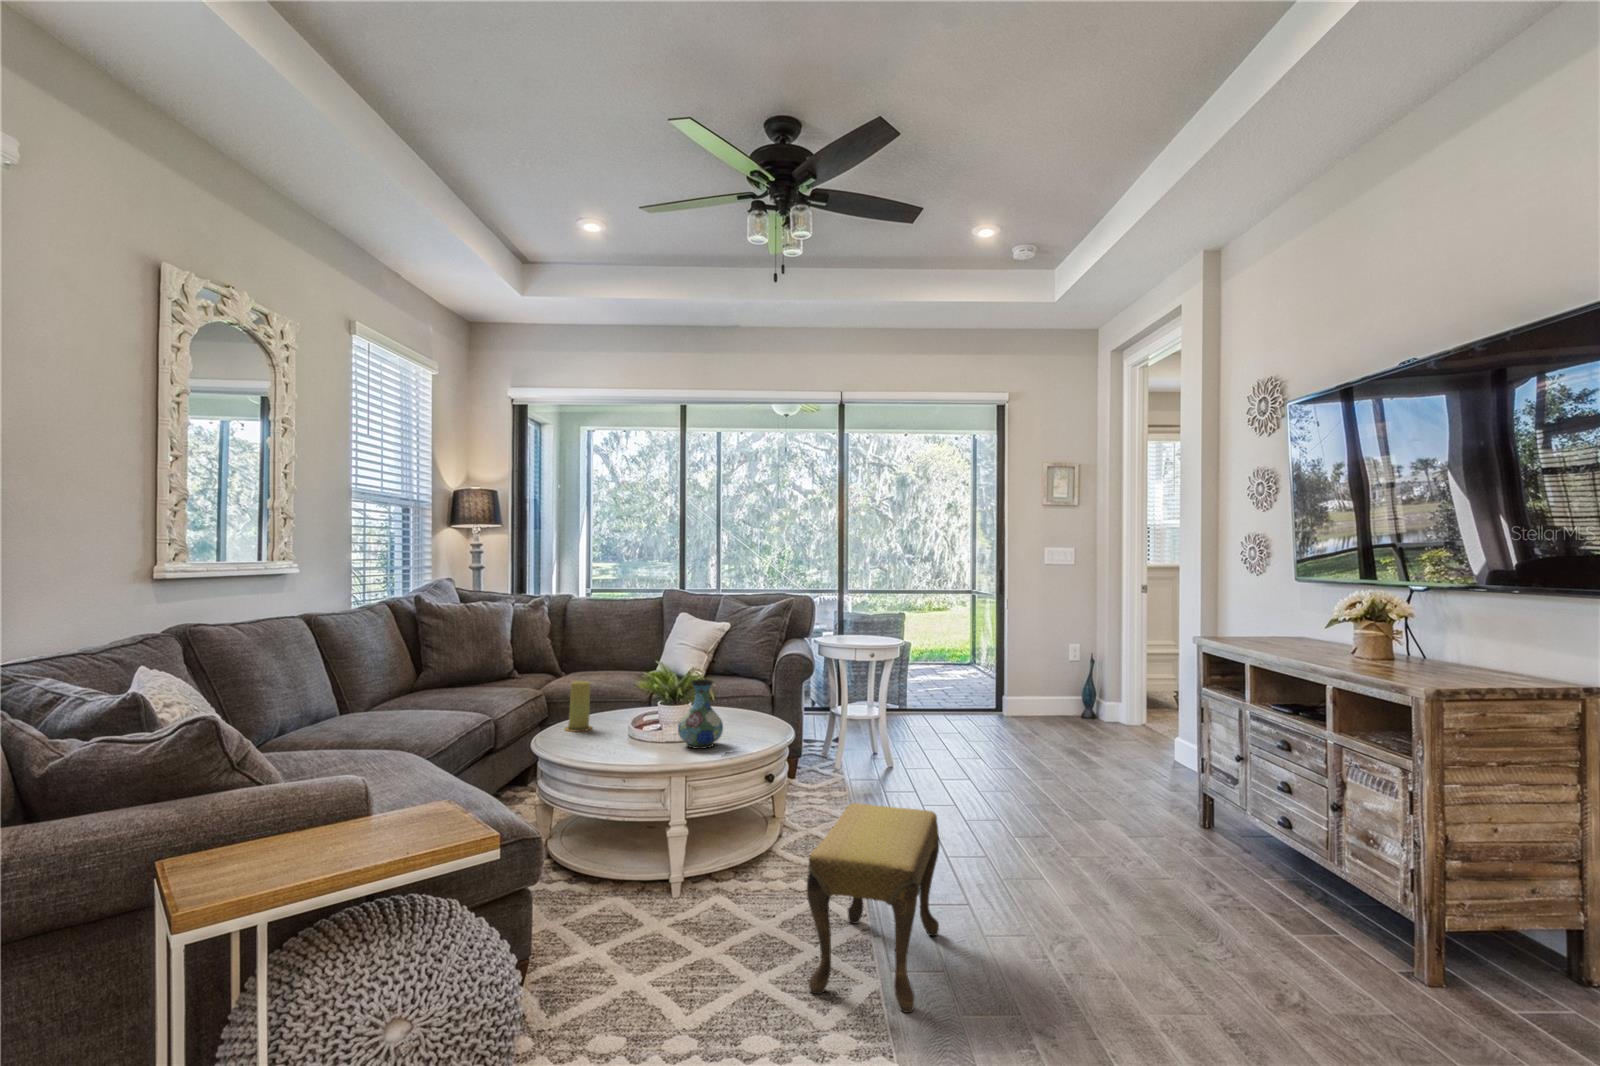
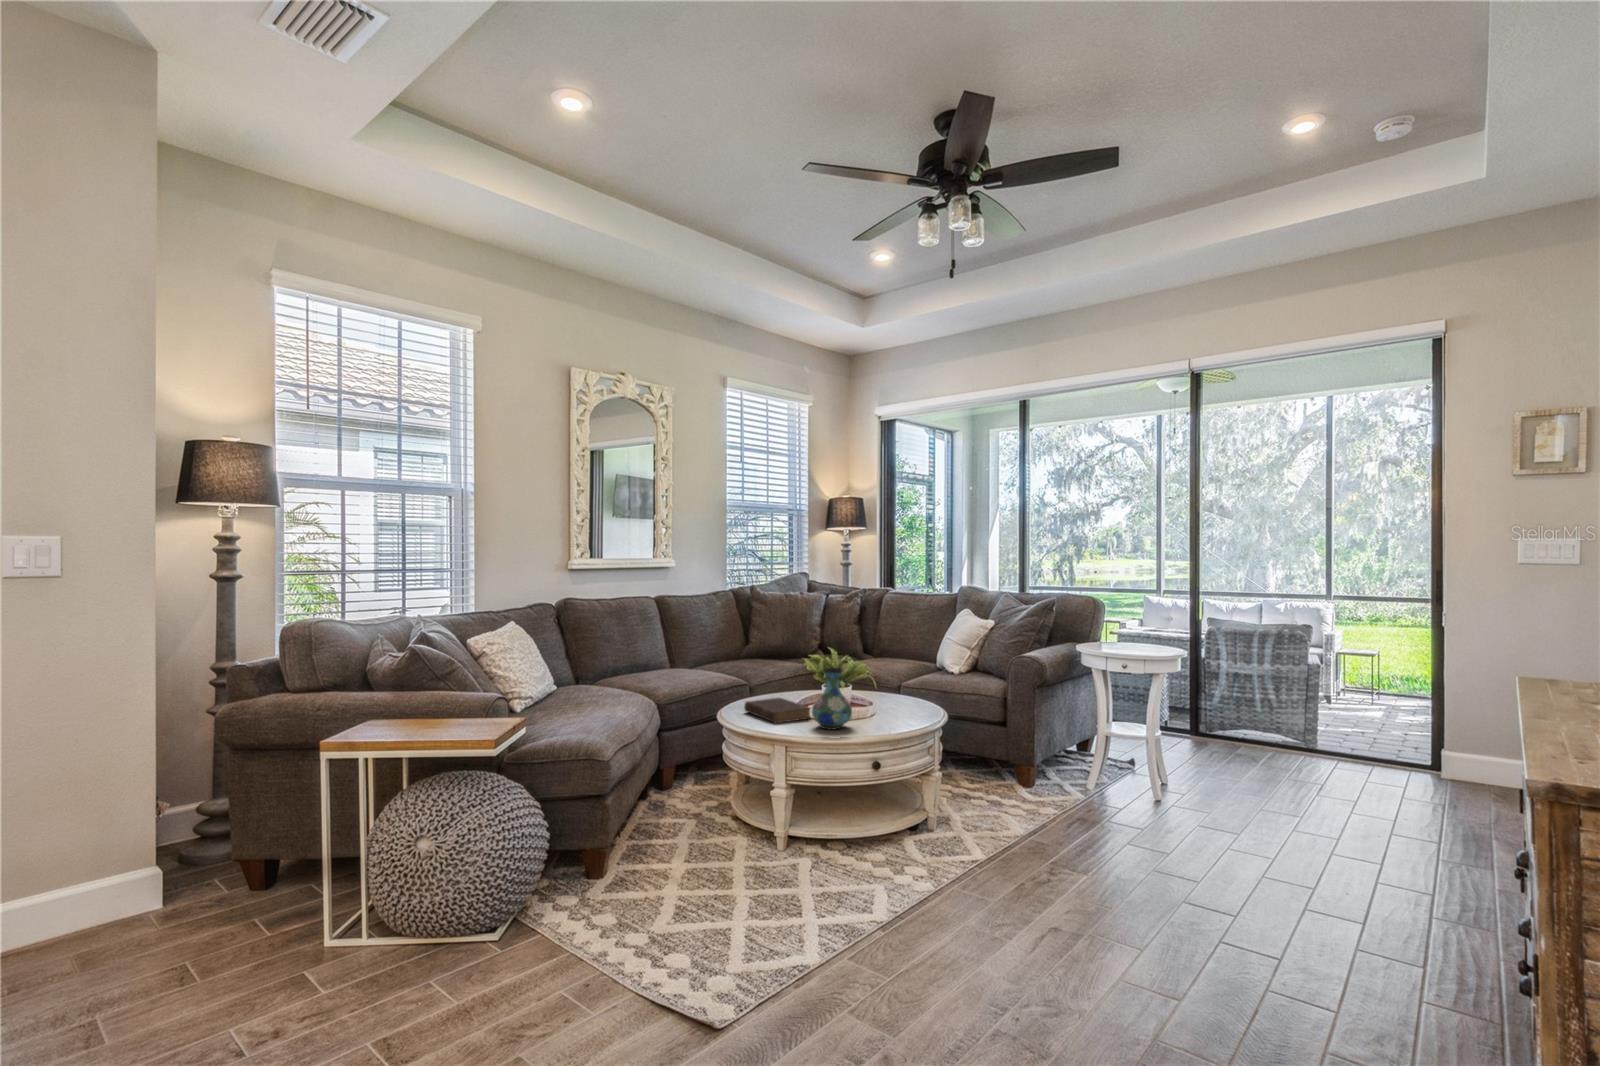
candle: present [565,681,592,732] -> none [775,661,798,703]
book: none [568,724,658,753] -> present [744,698,811,723]
footstool: present [807,803,940,1013] -> none [757,797,935,989]

